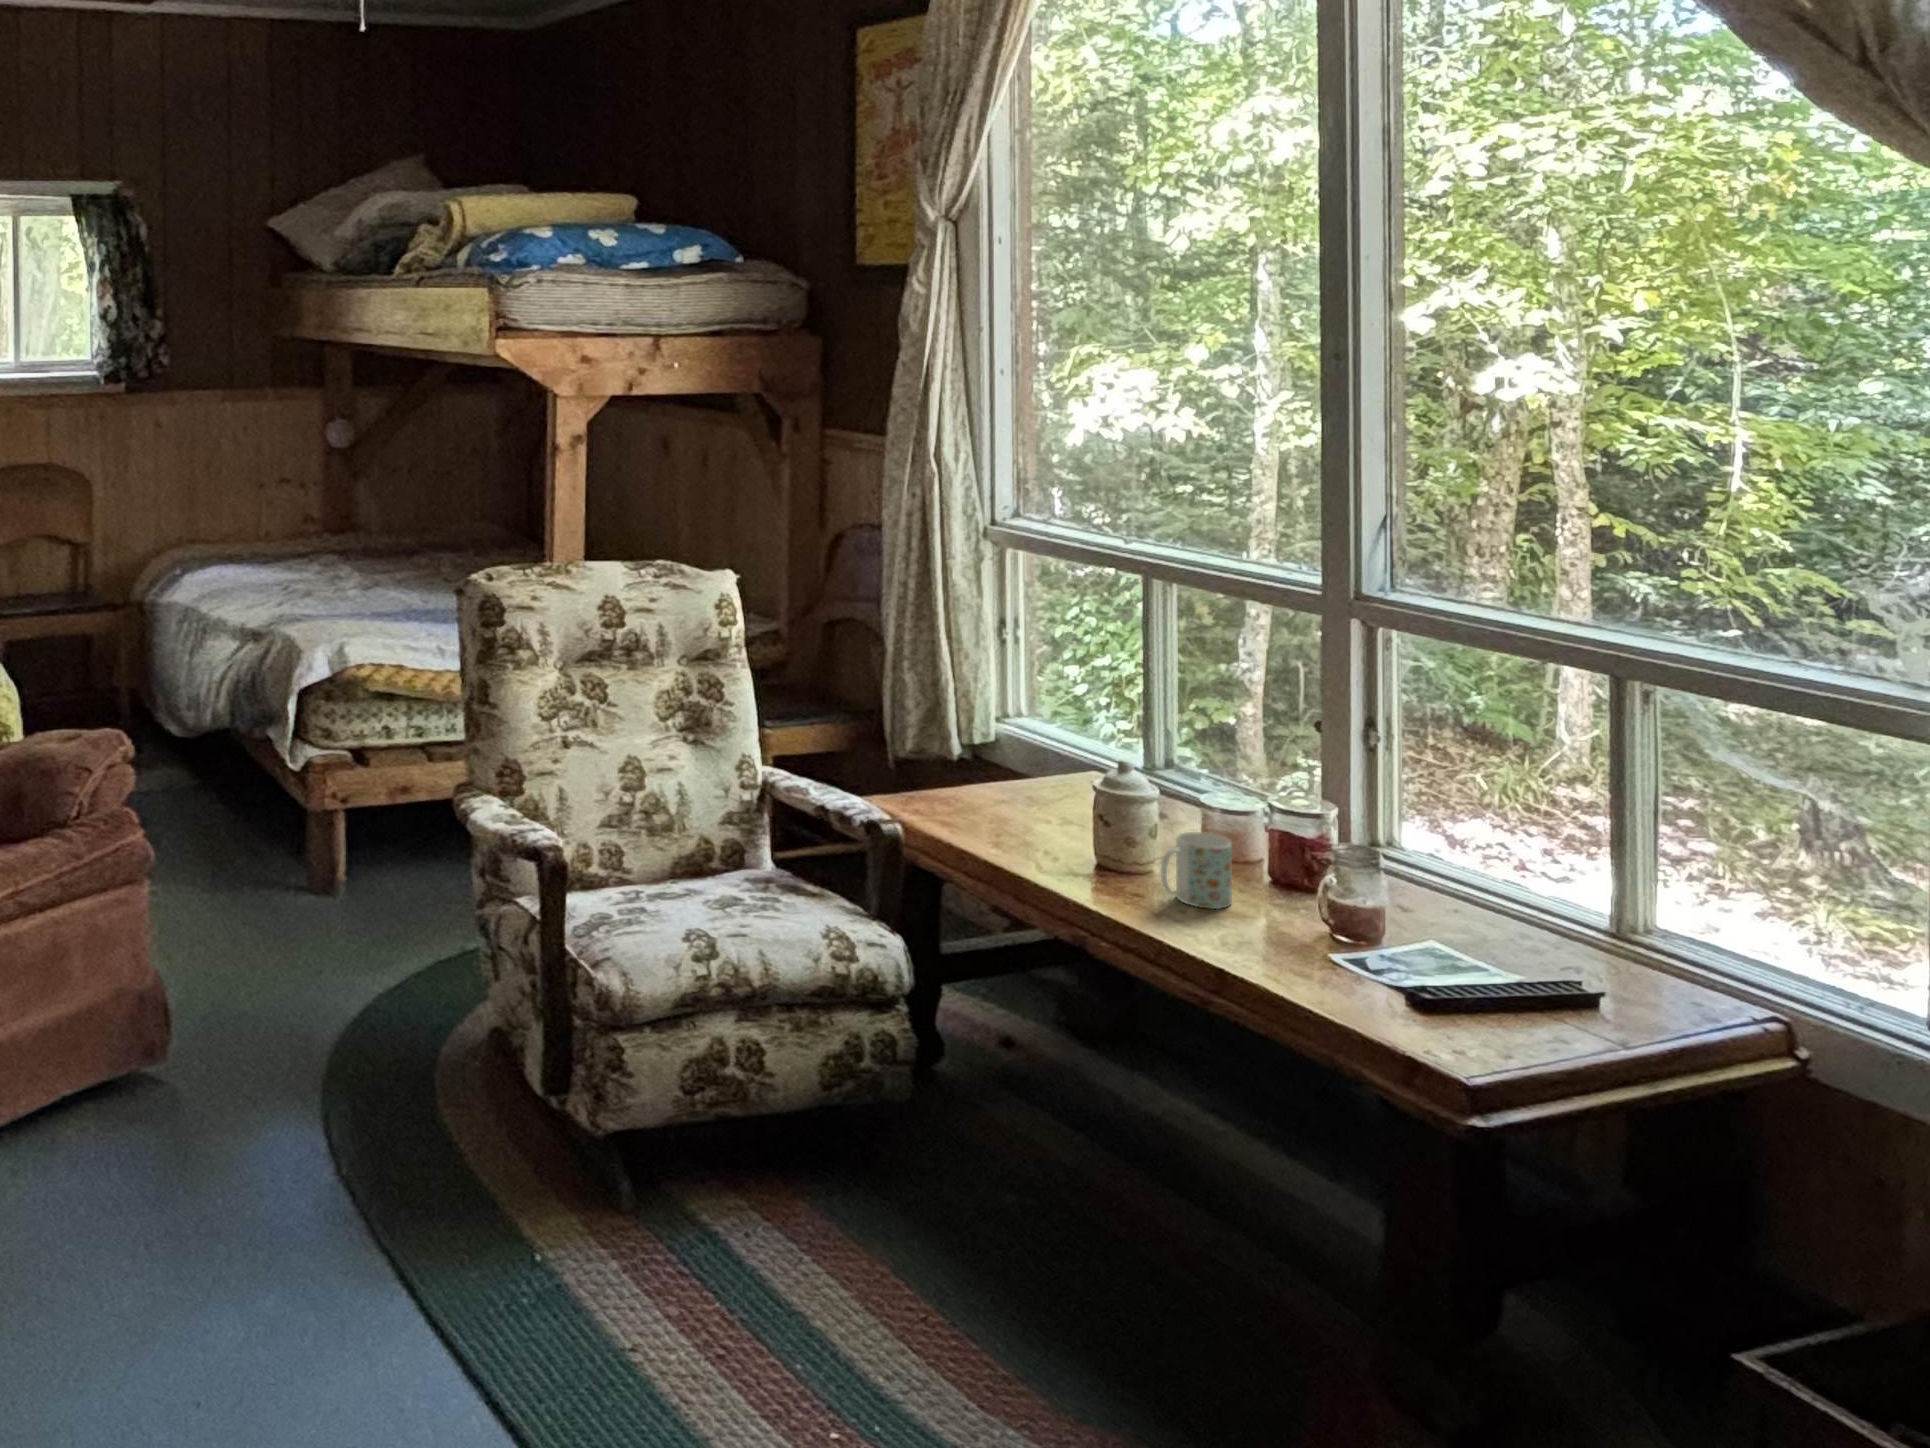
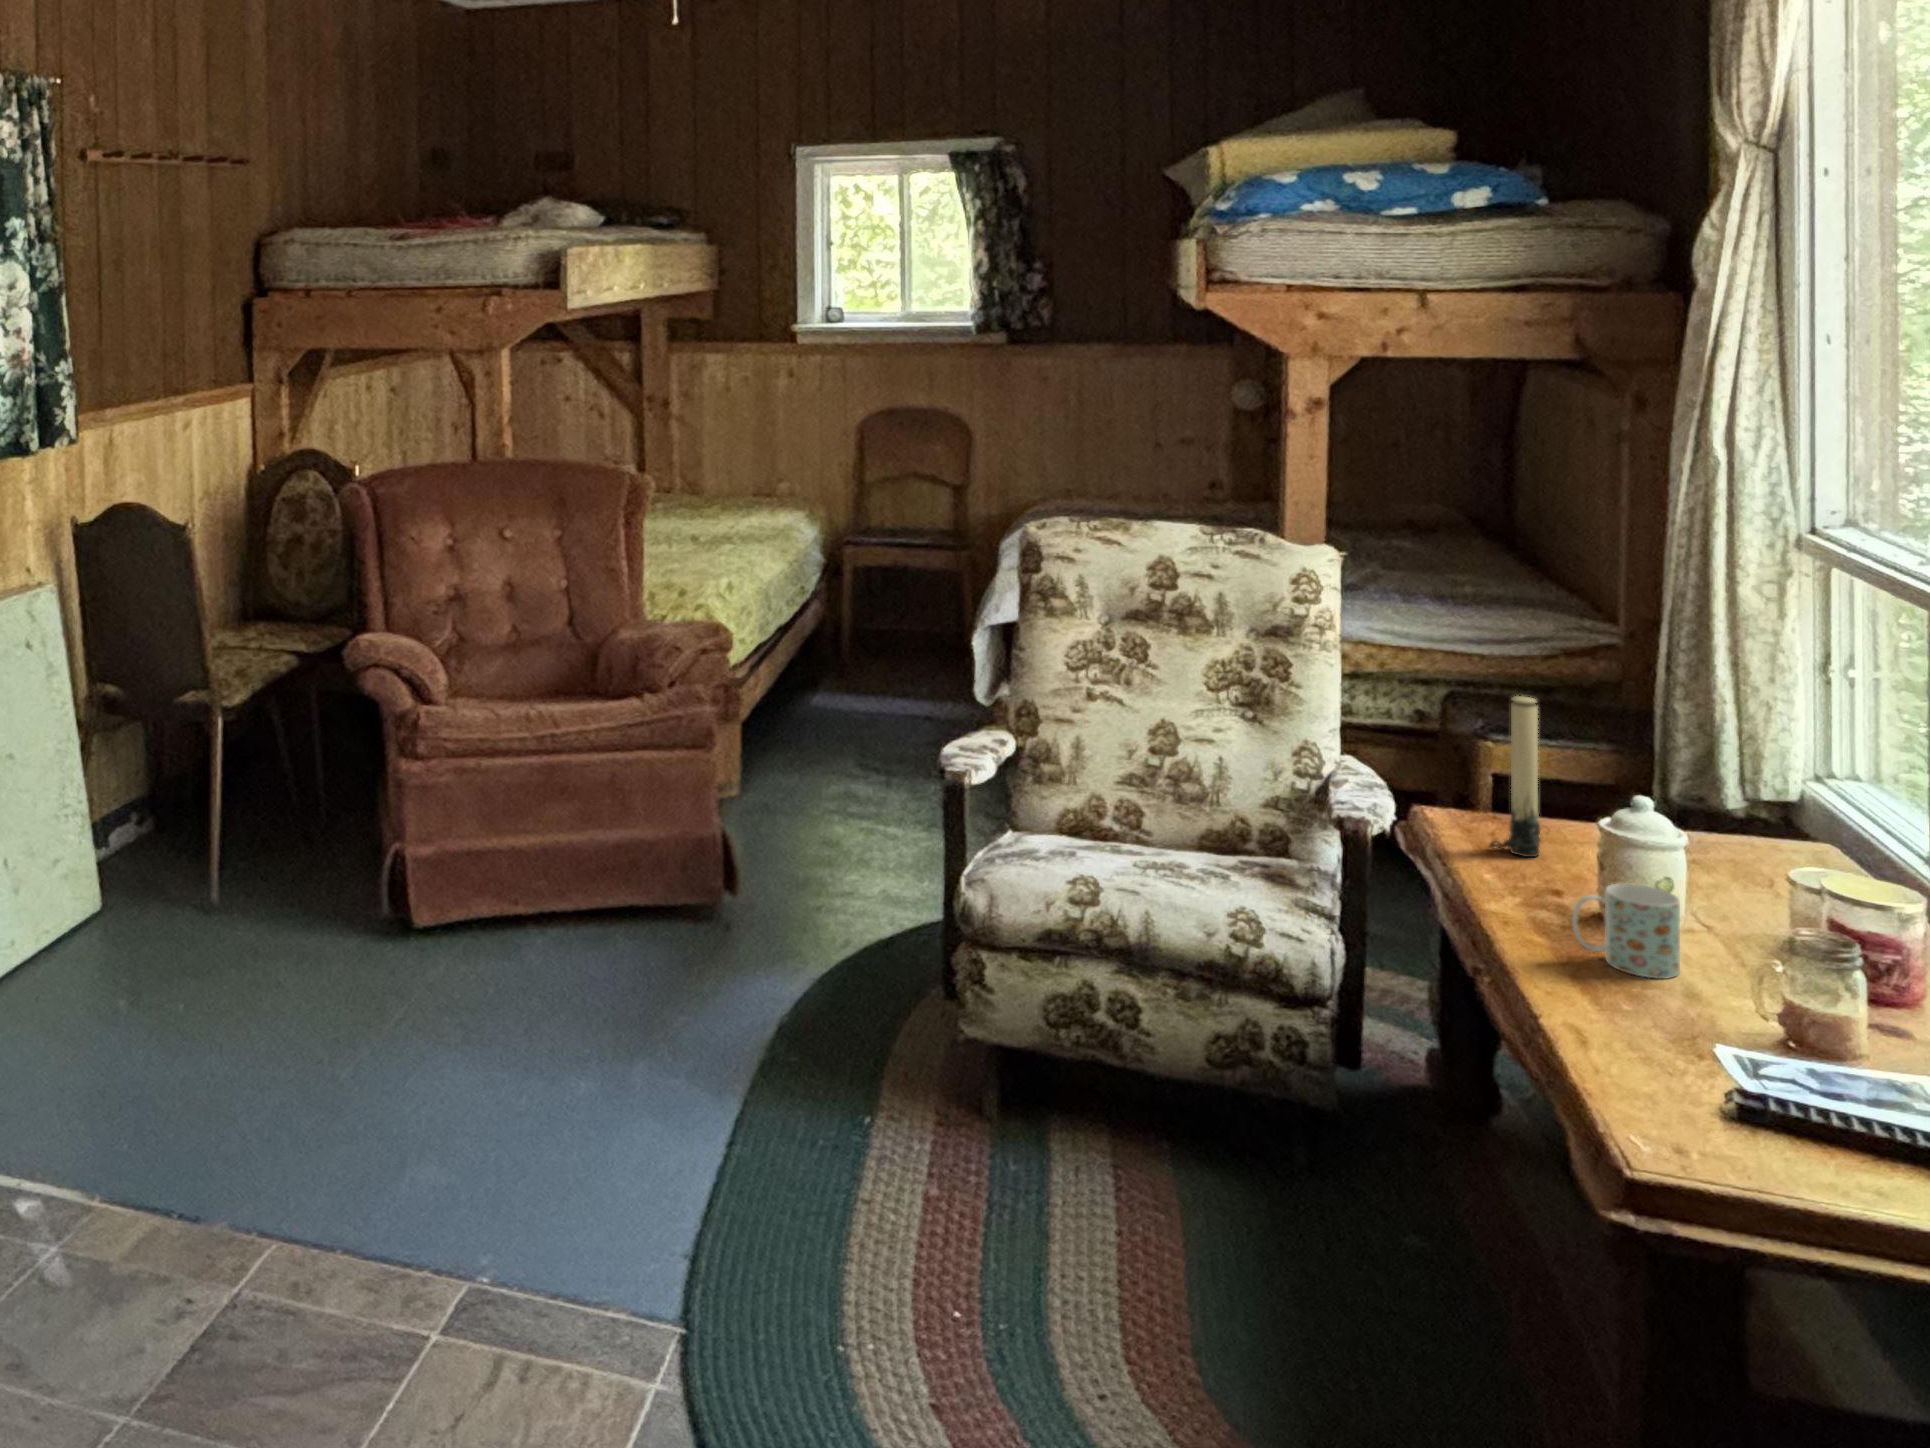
candle: none [970,687,1011,826] -> present [1489,696,1540,857]

